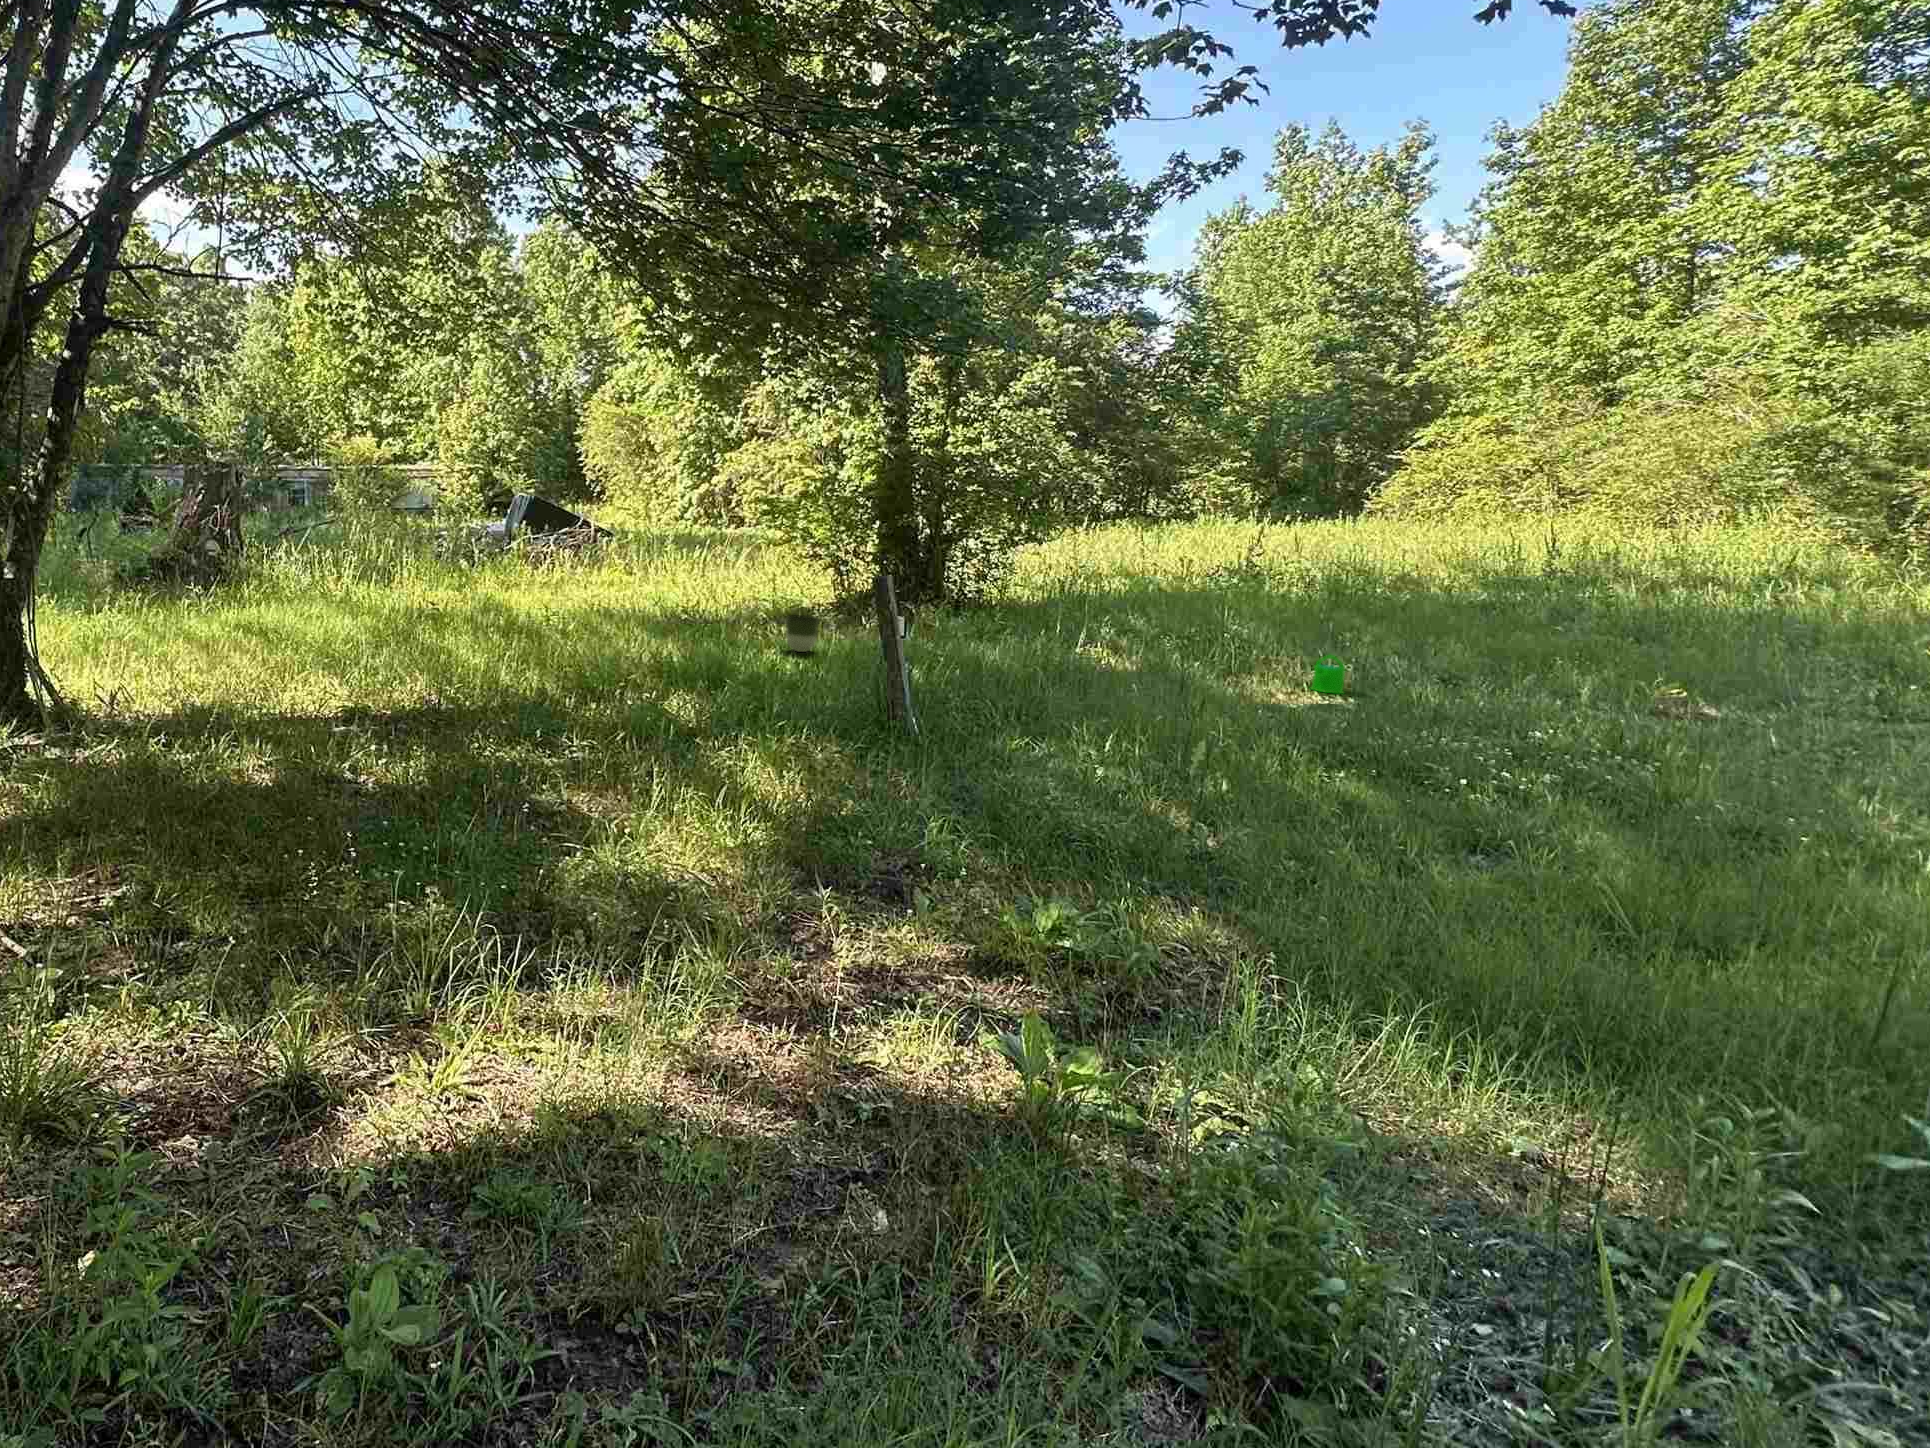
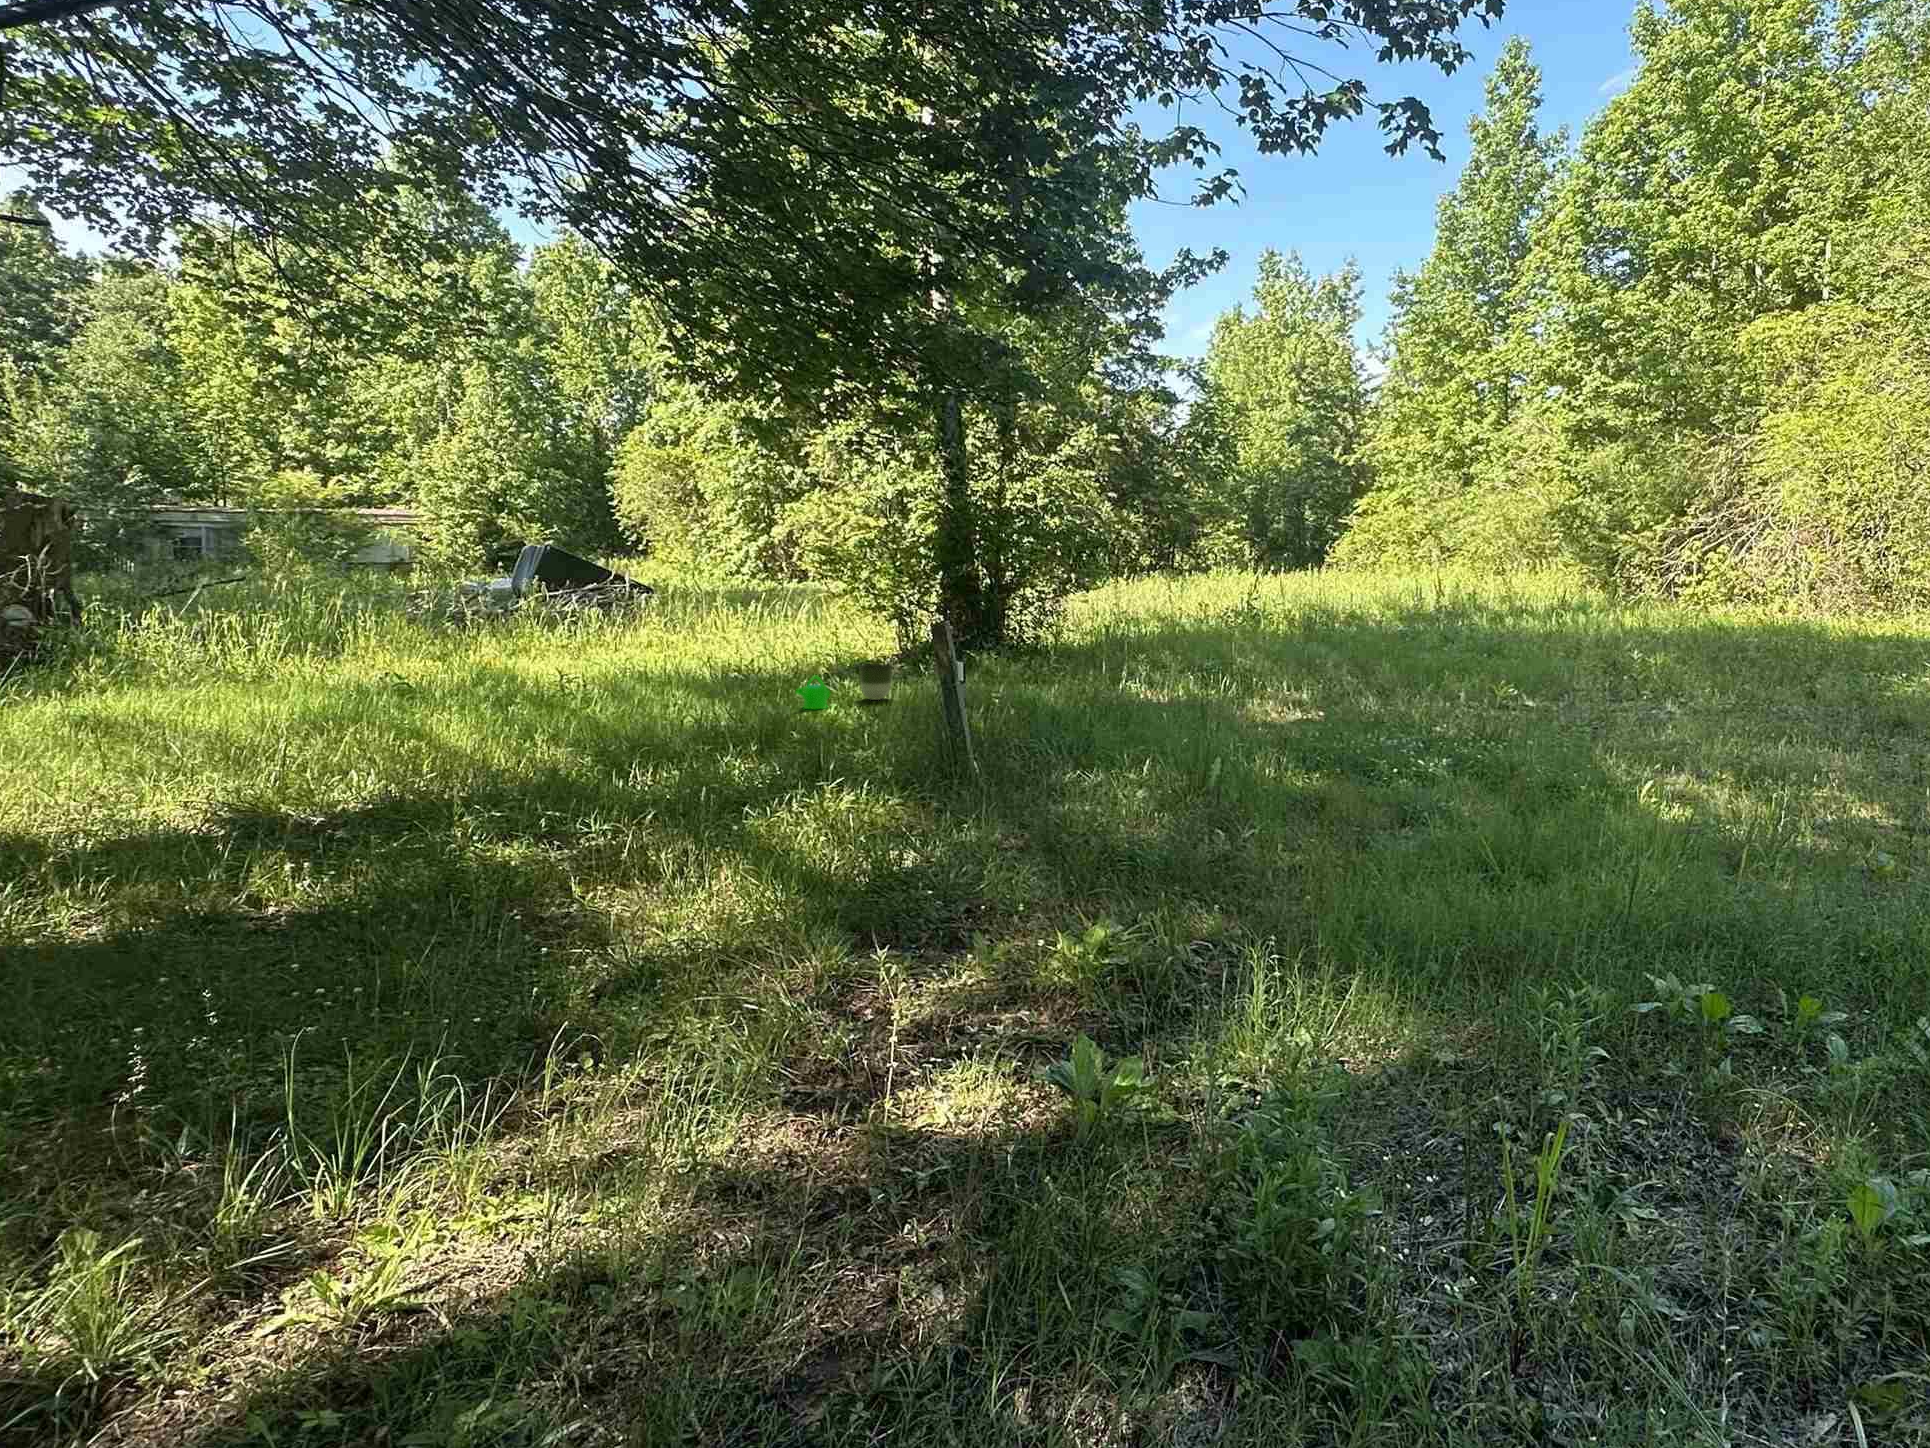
watering can: present [1311,655,1345,694] -> present [796,676,830,709]

